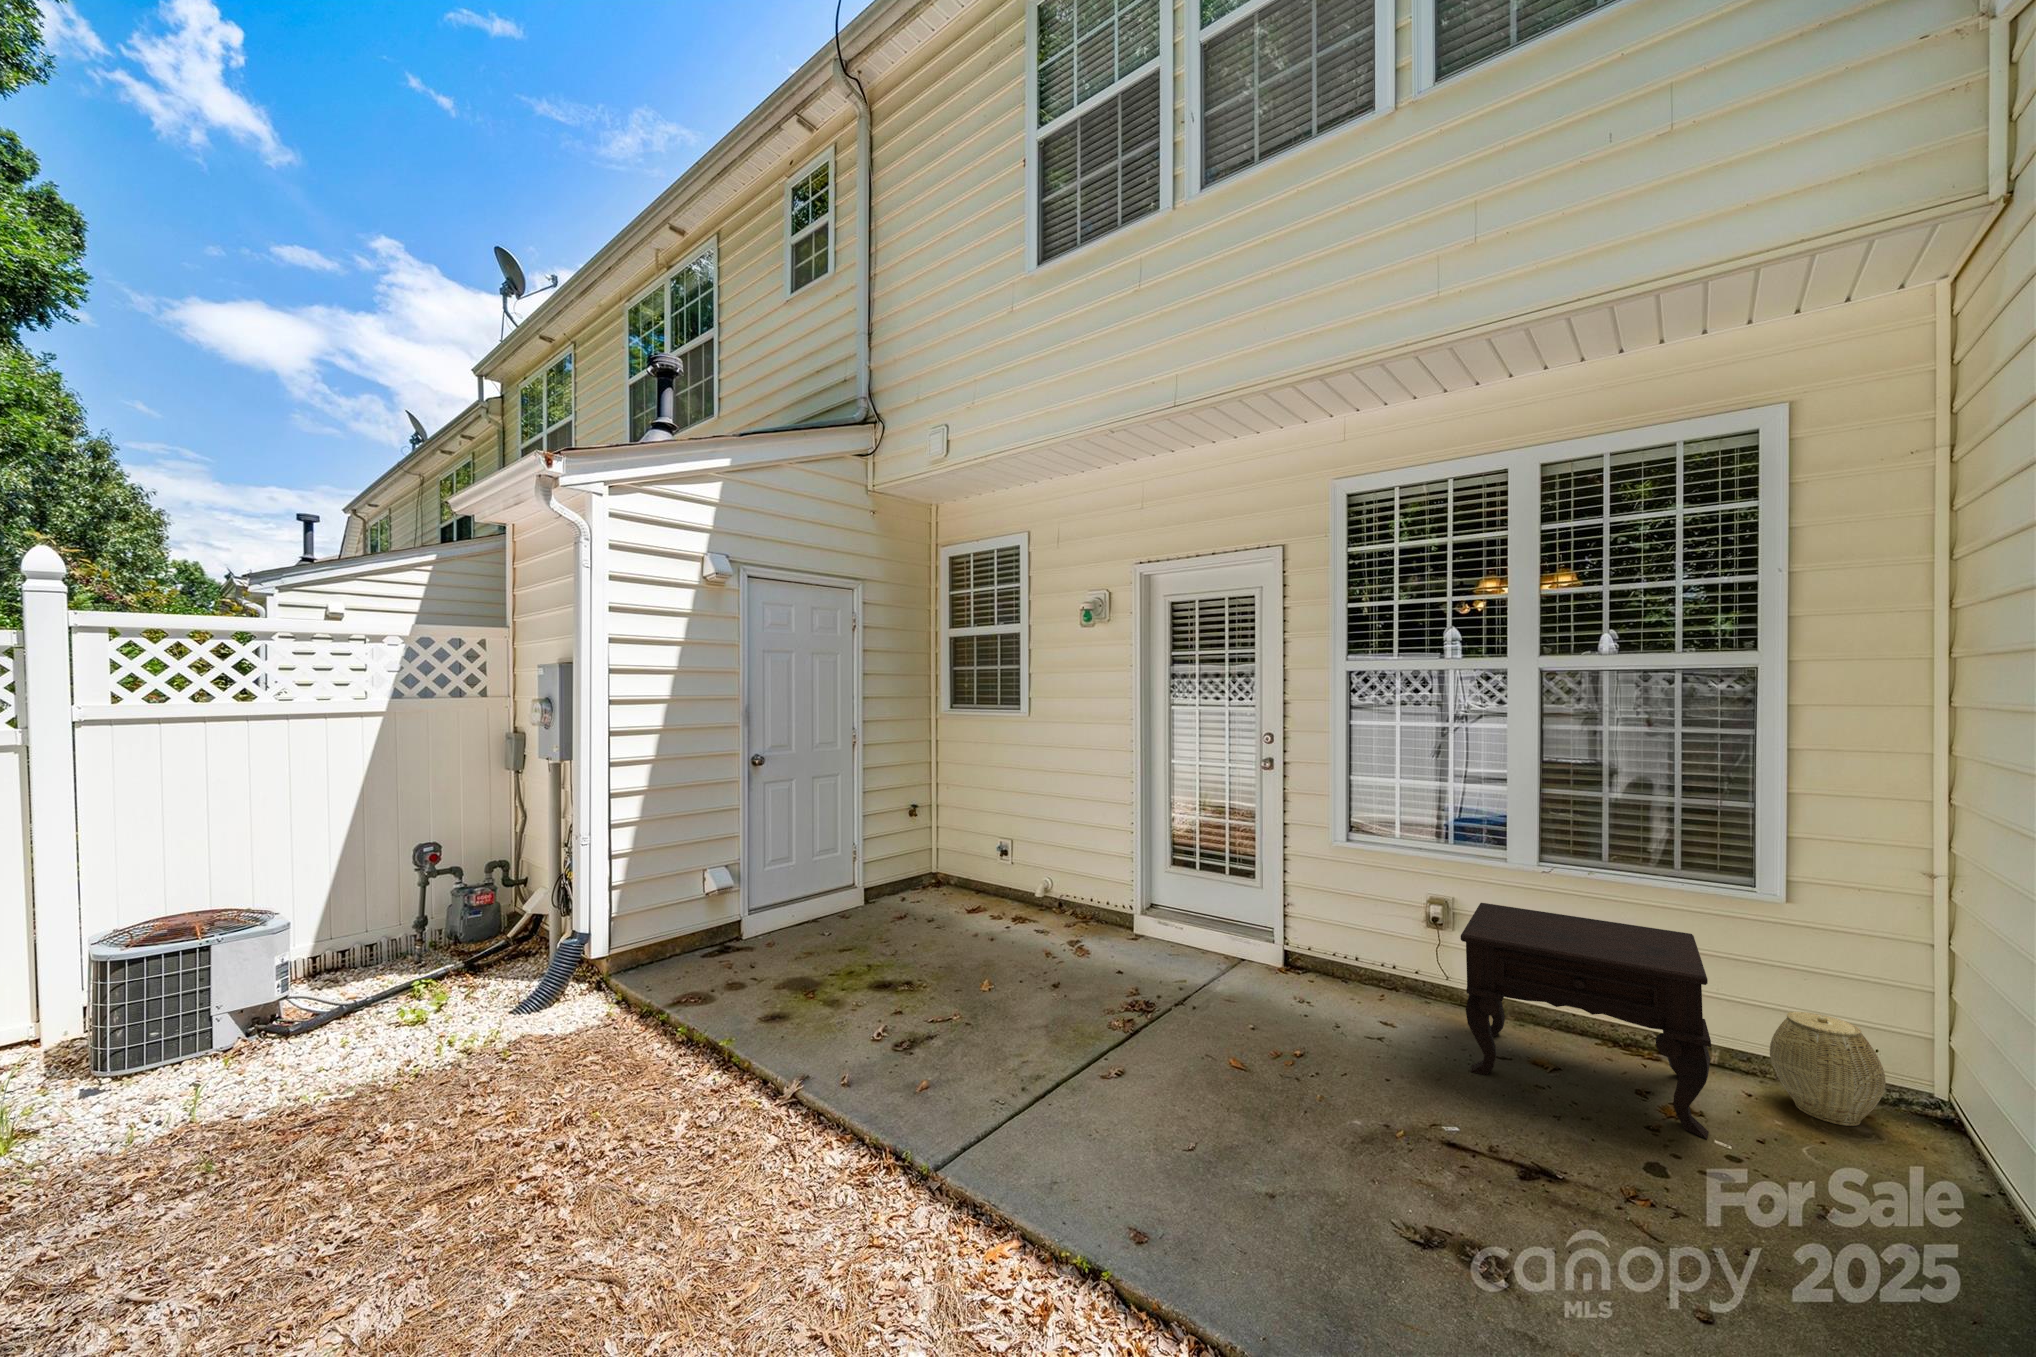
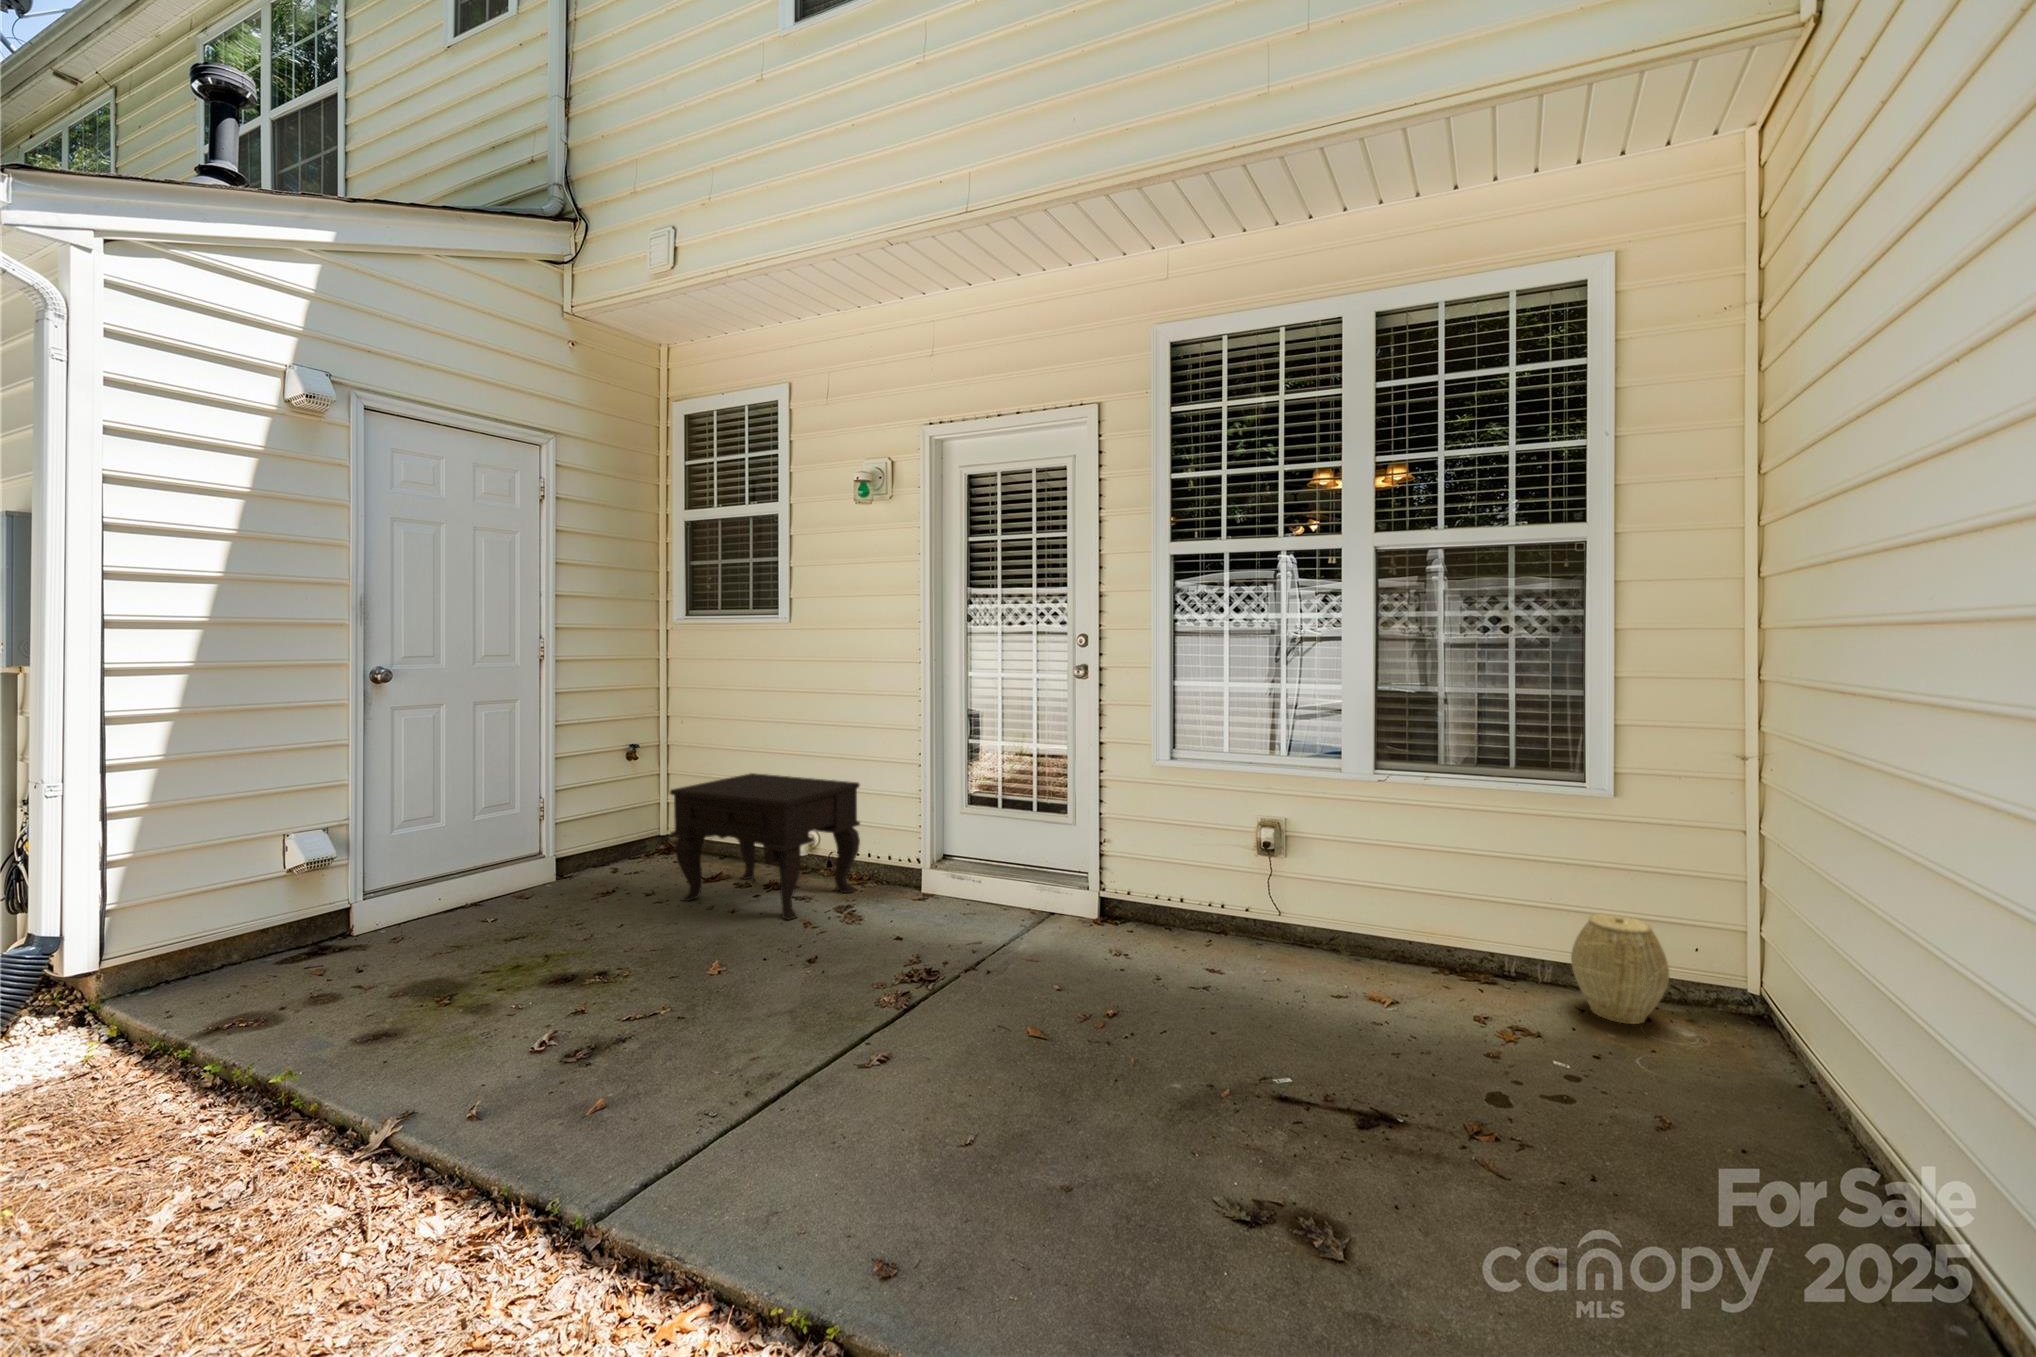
side table: present [1460,903,1711,1139] -> present [670,773,860,920]

